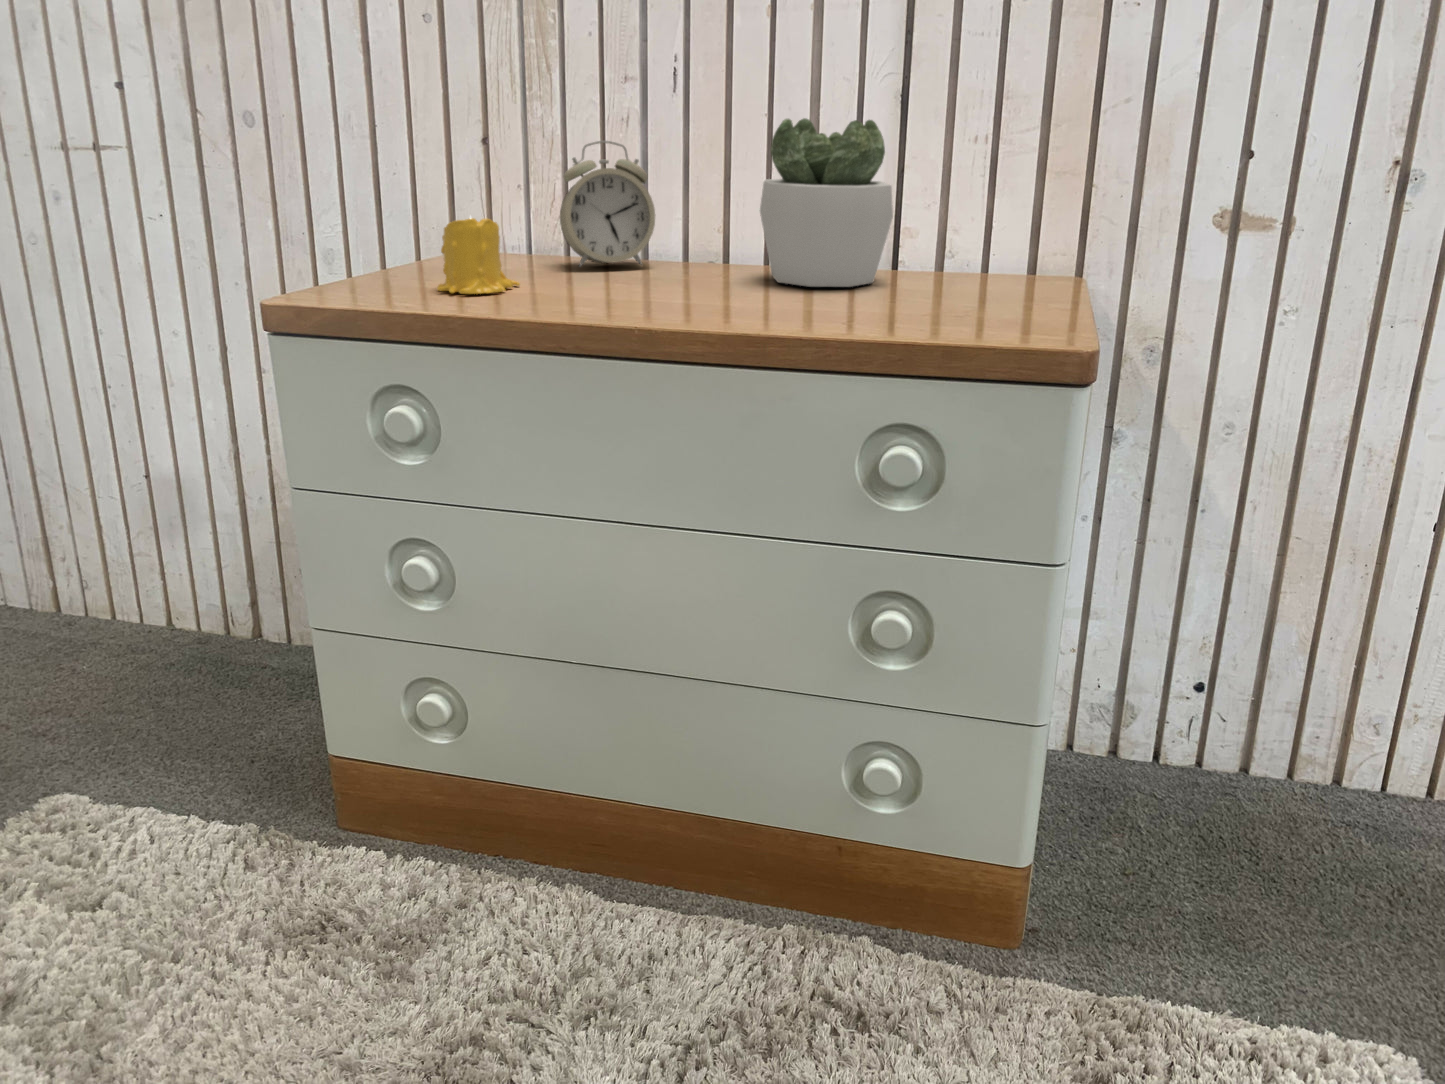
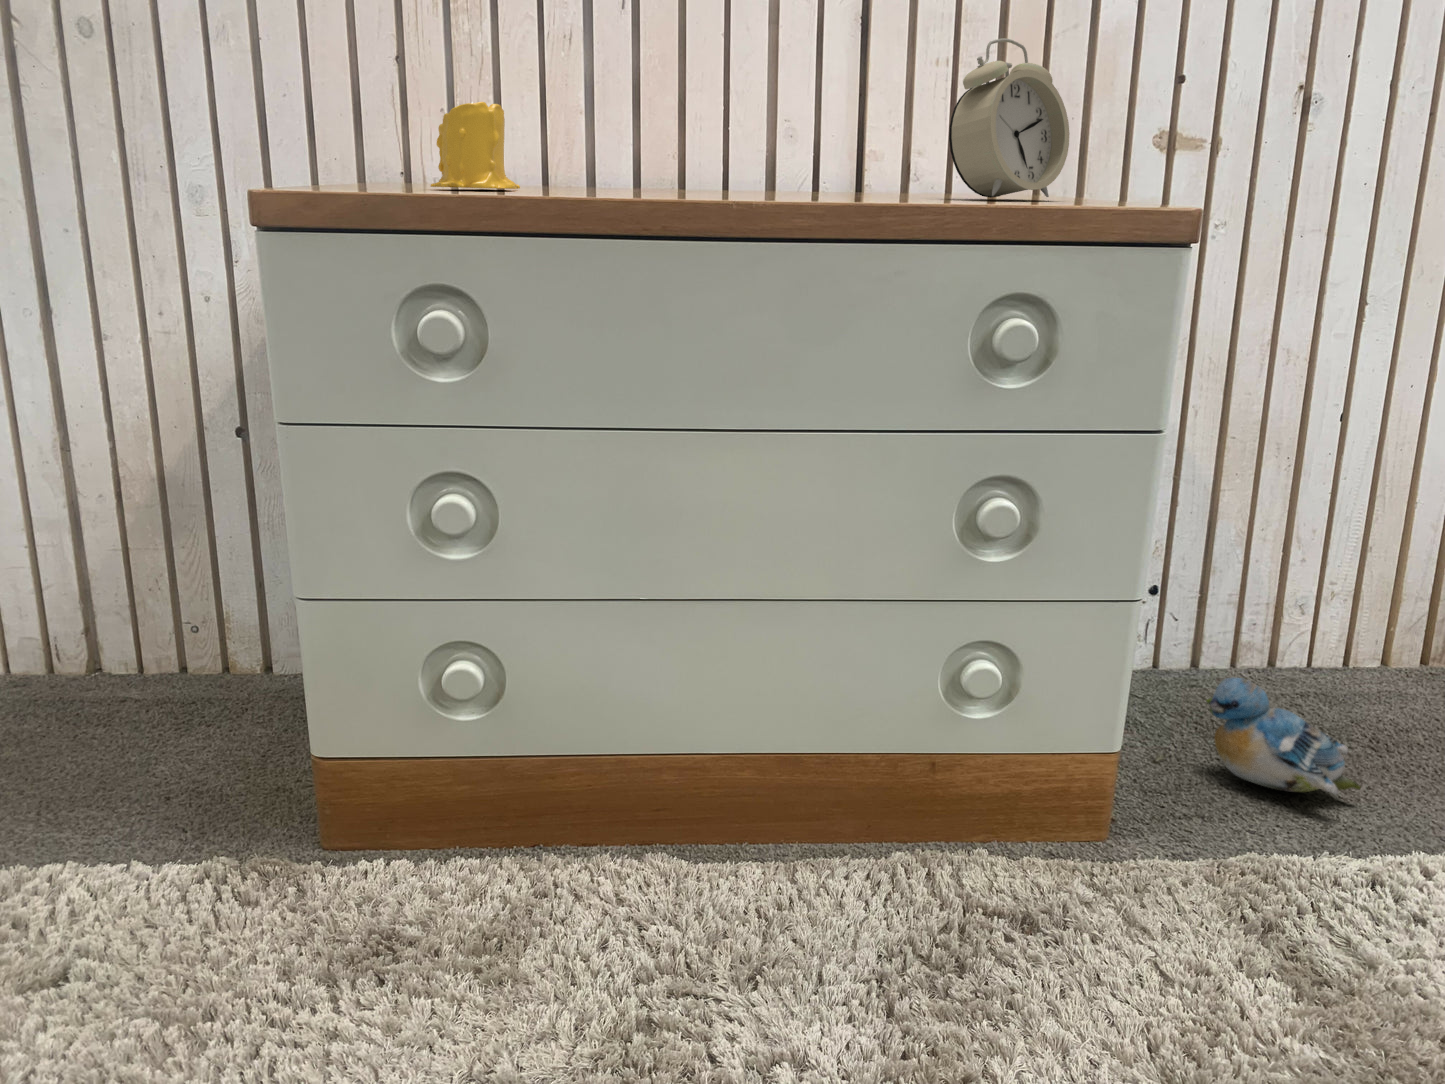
succulent plant: present [760,118,893,287] -> none [753,15,894,192]
alarm clock: present [560,141,655,267] -> present [949,38,1070,198]
plush toy: none [1171,806,1321,952] -> present [1206,678,1361,795]

